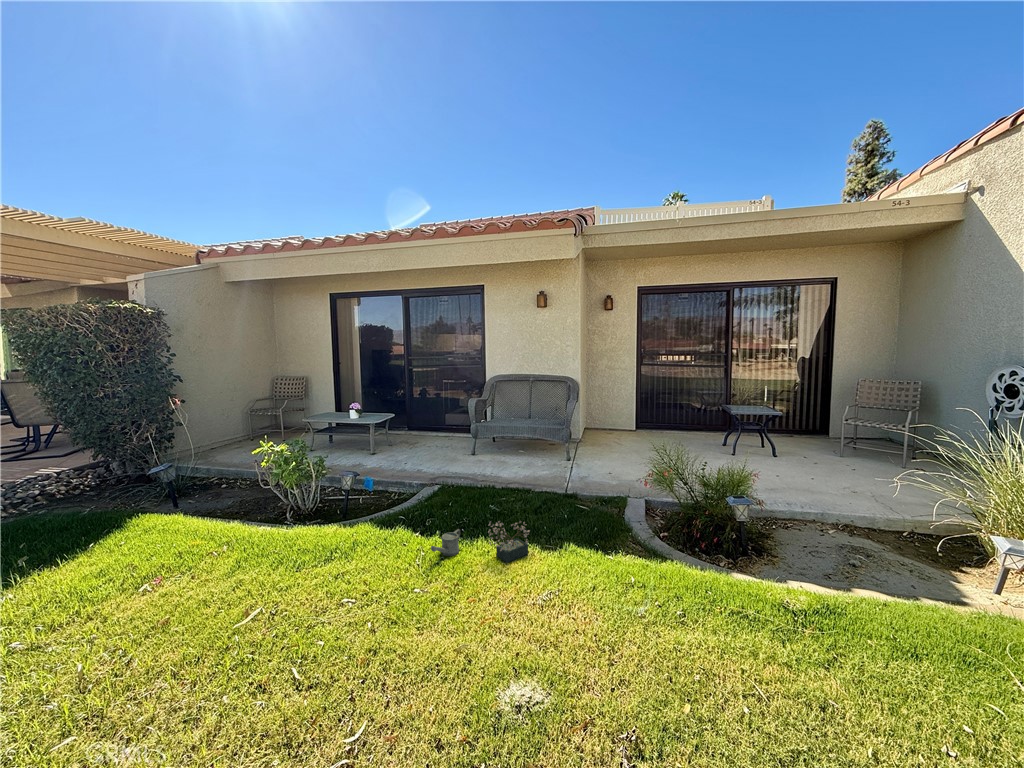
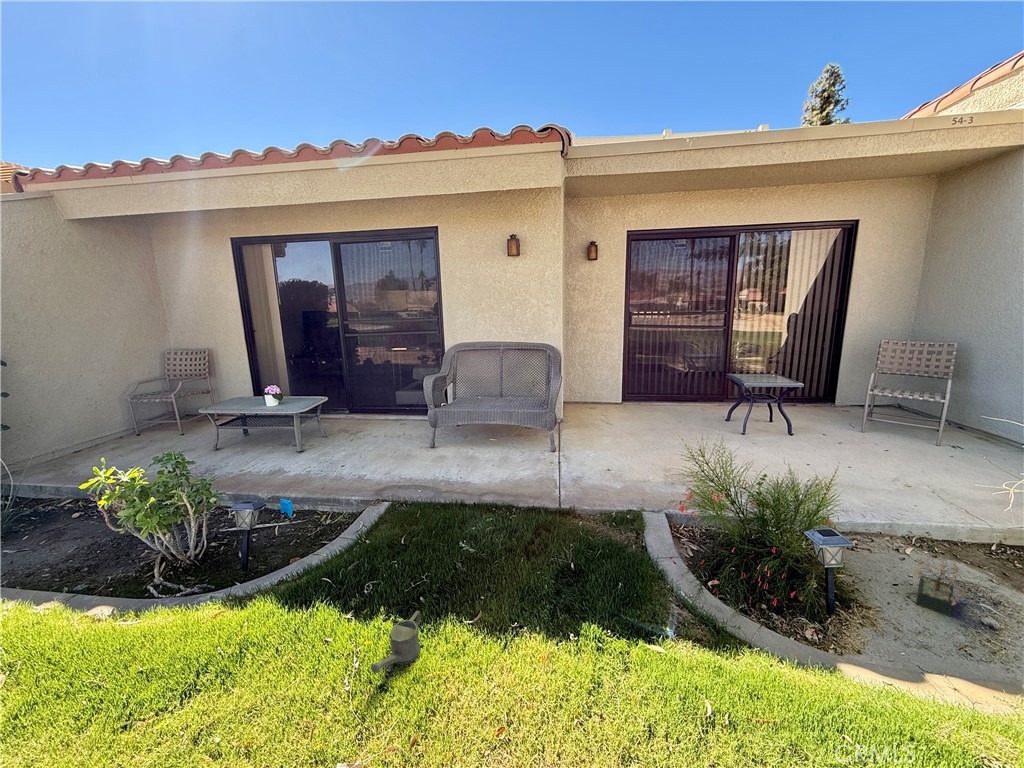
decorative plant: present [488,521,530,563] -> present [912,554,975,617]

